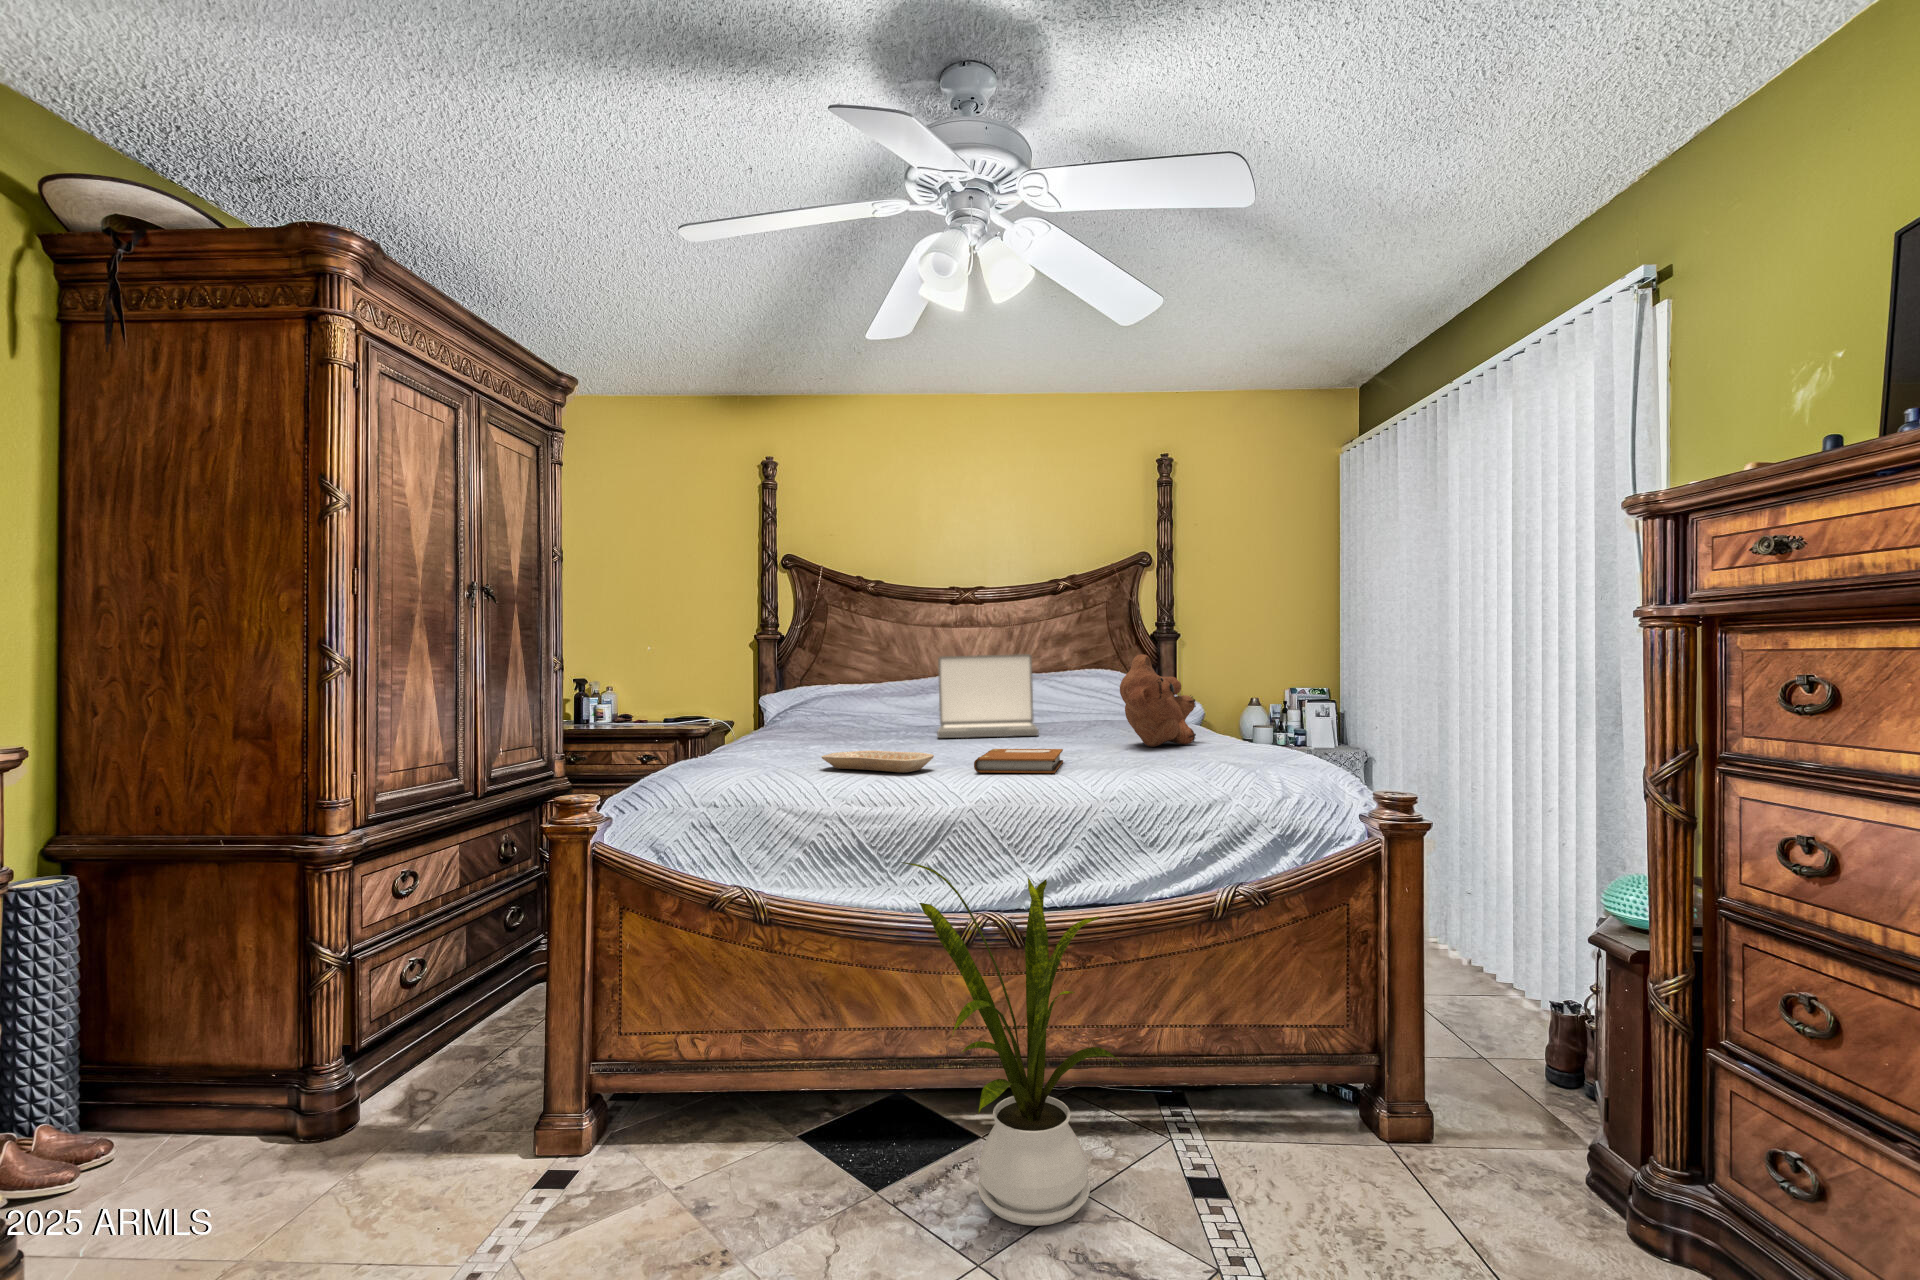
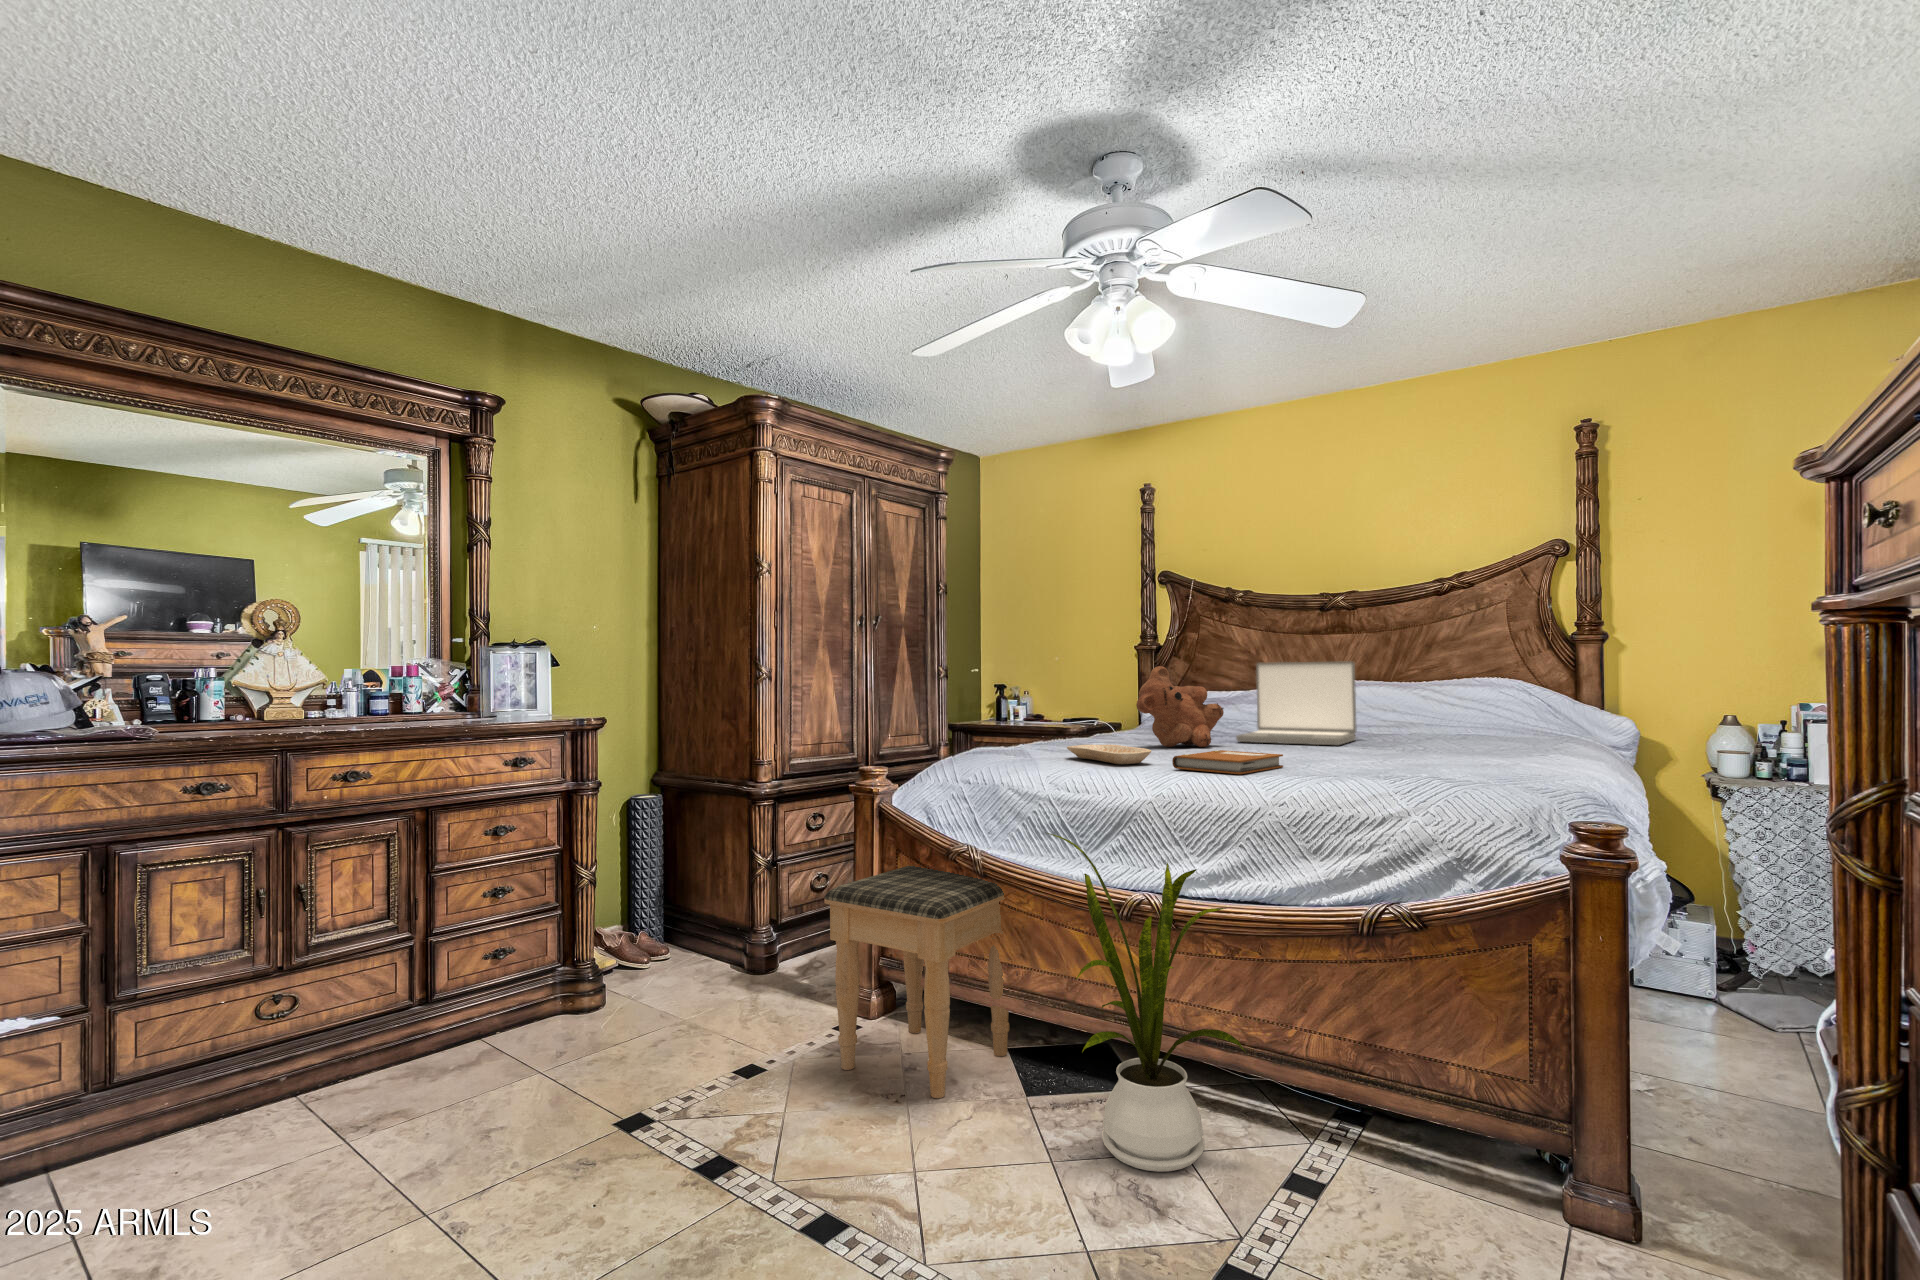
teddy bear: present [1120,654,1196,747] -> present [1136,666,1224,747]
footstool: none [563,922,802,1228] -> present [824,866,1009,1098]

